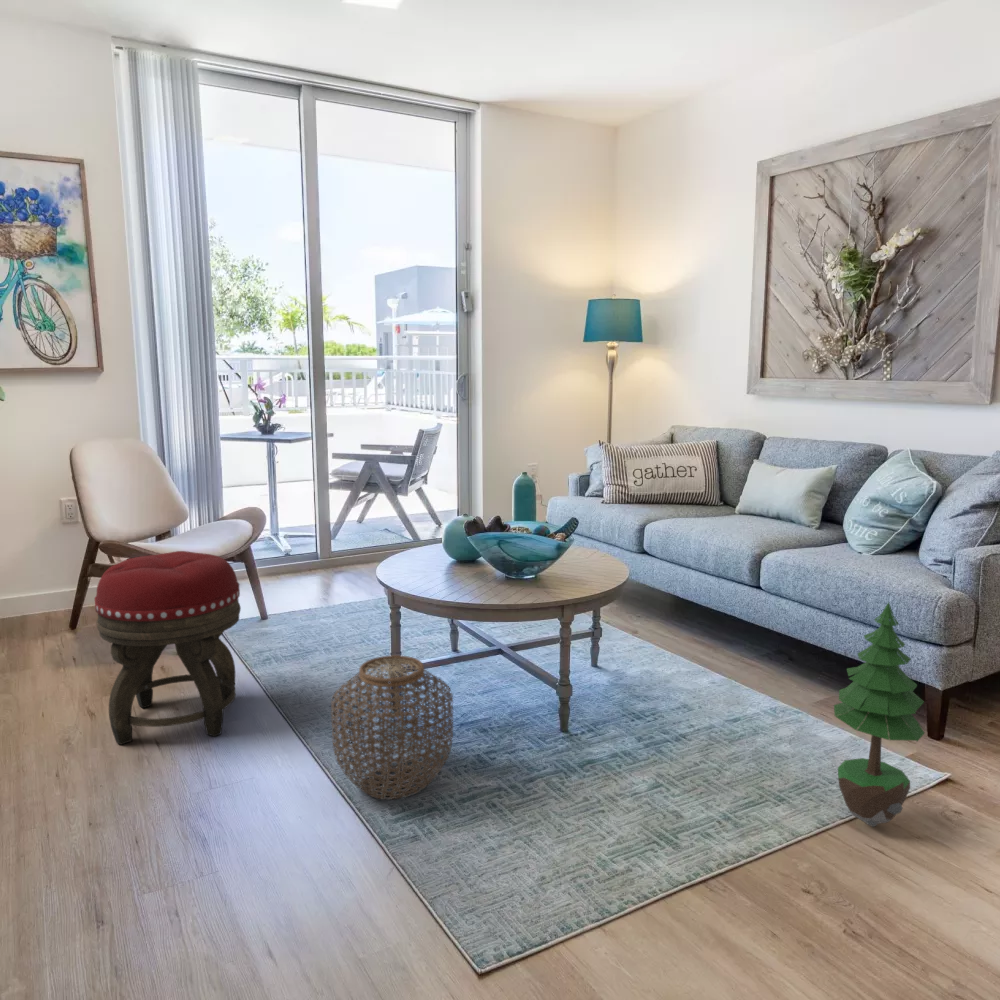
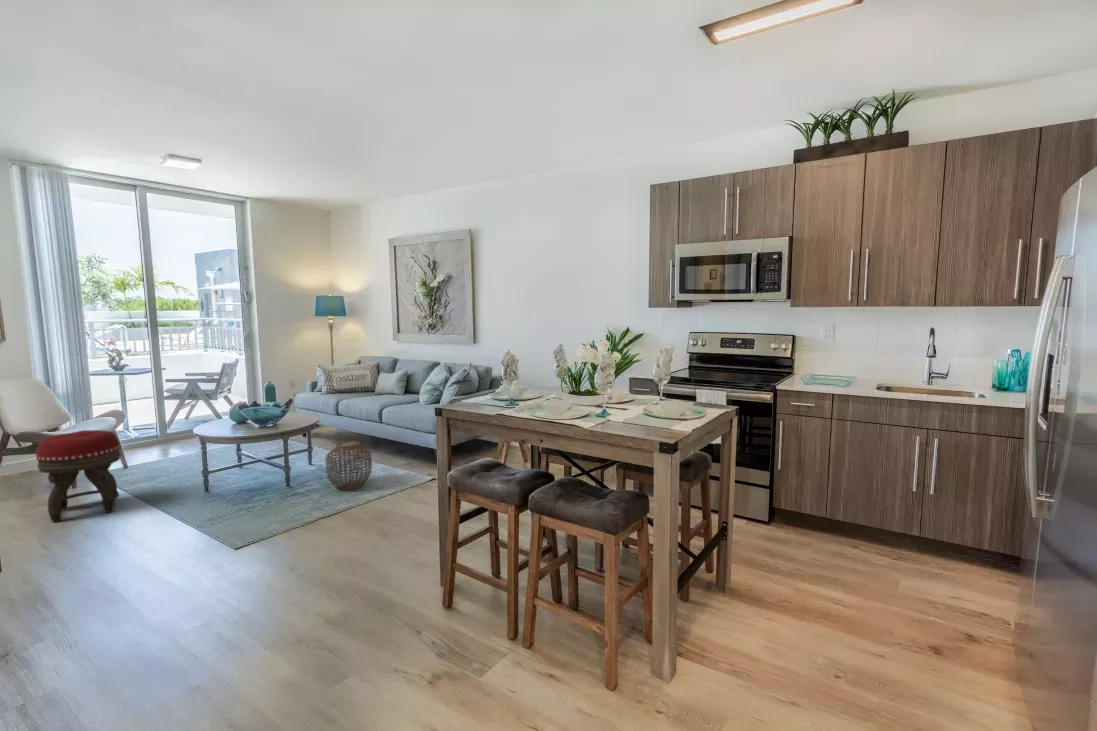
potted tree: present [834,603,924,827] -> none [380,416,410,494]
woven basket: present [331,655,453,799] -> present [325,441,372,491]

